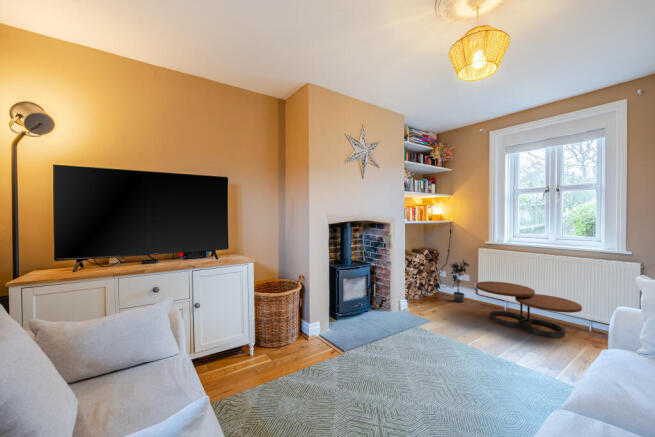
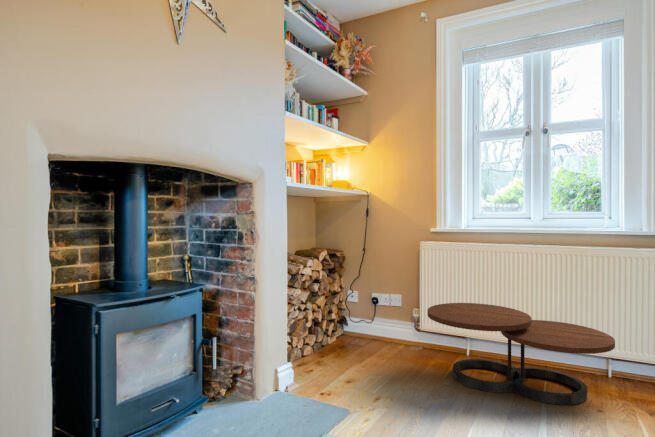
potted plant: present [451,260,469,302] -> none [370,264,406,350]

